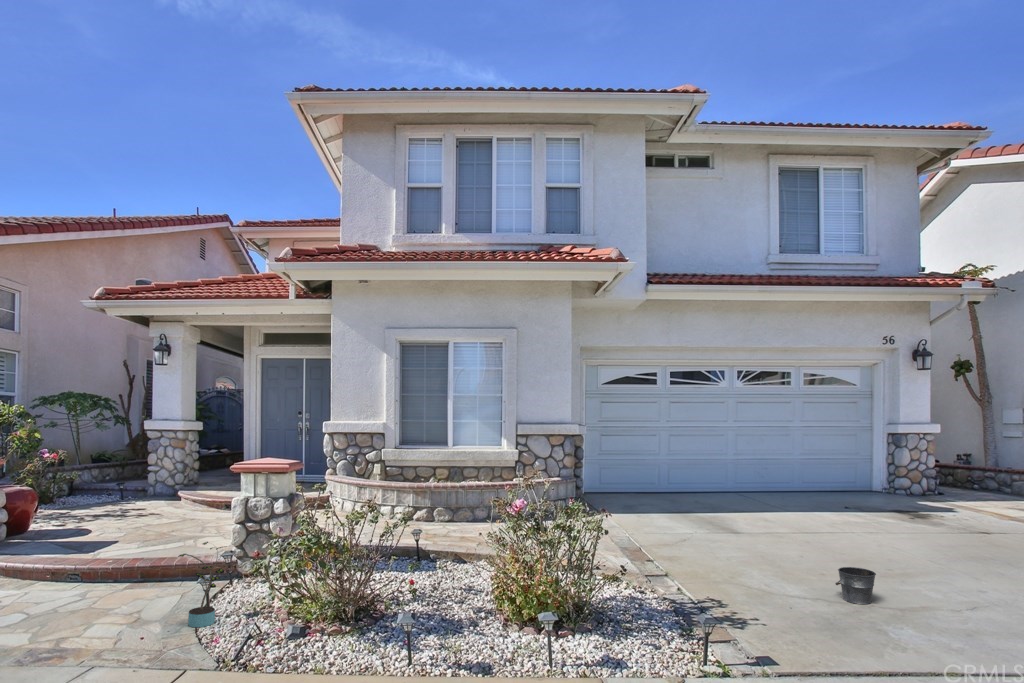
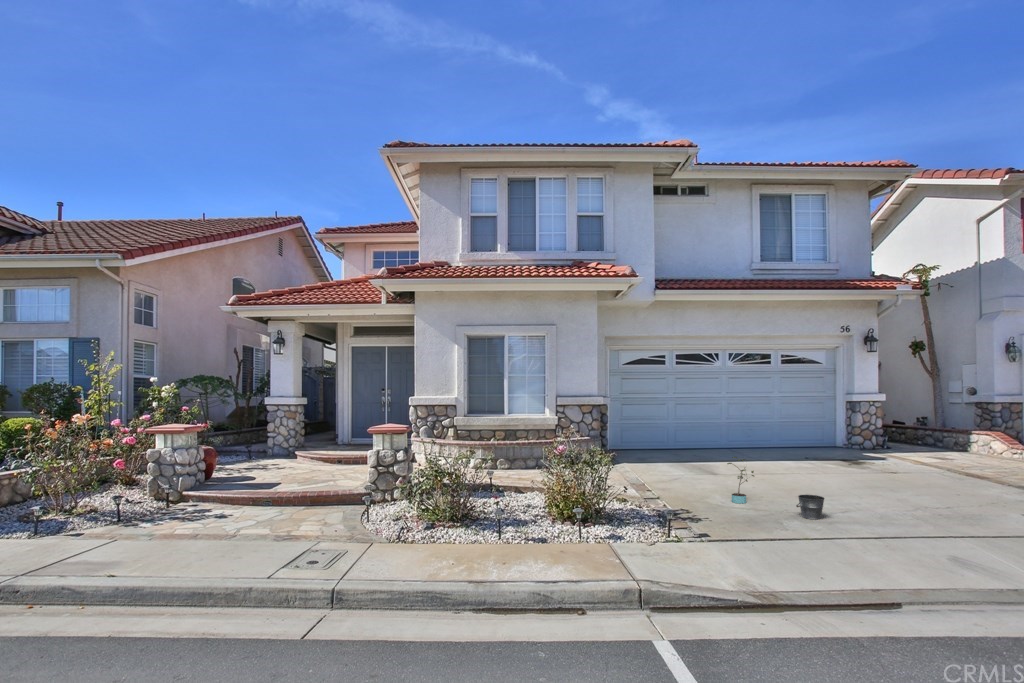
potted plant: present [178,542,224,627] -> present [727,457,754,503]

